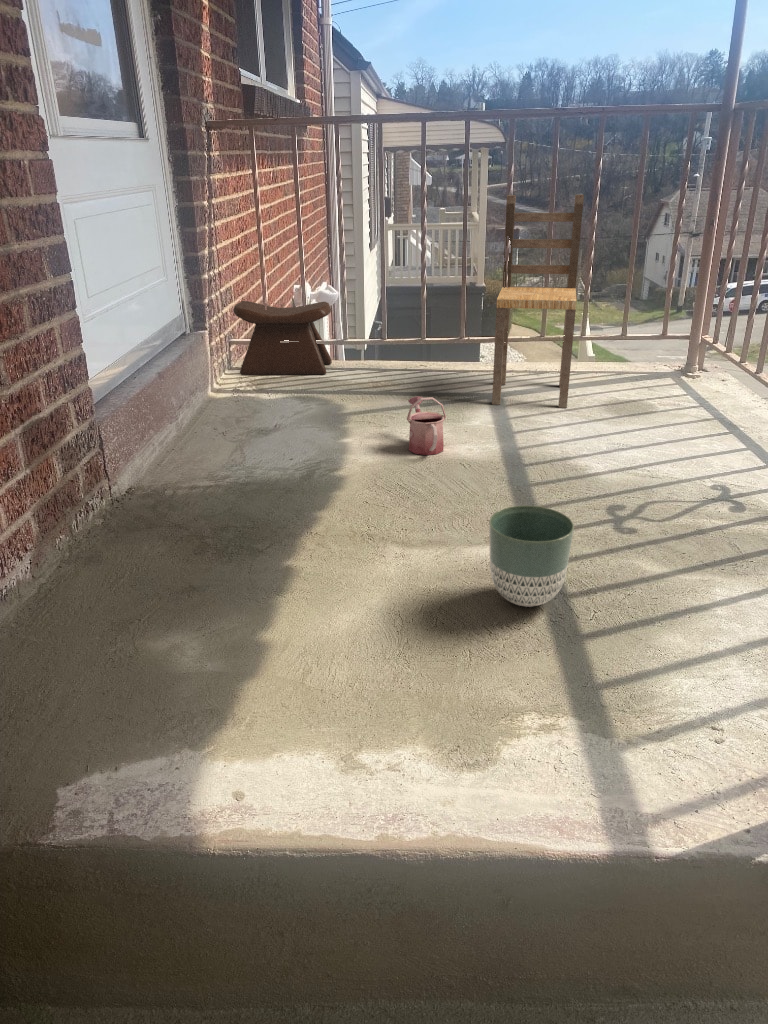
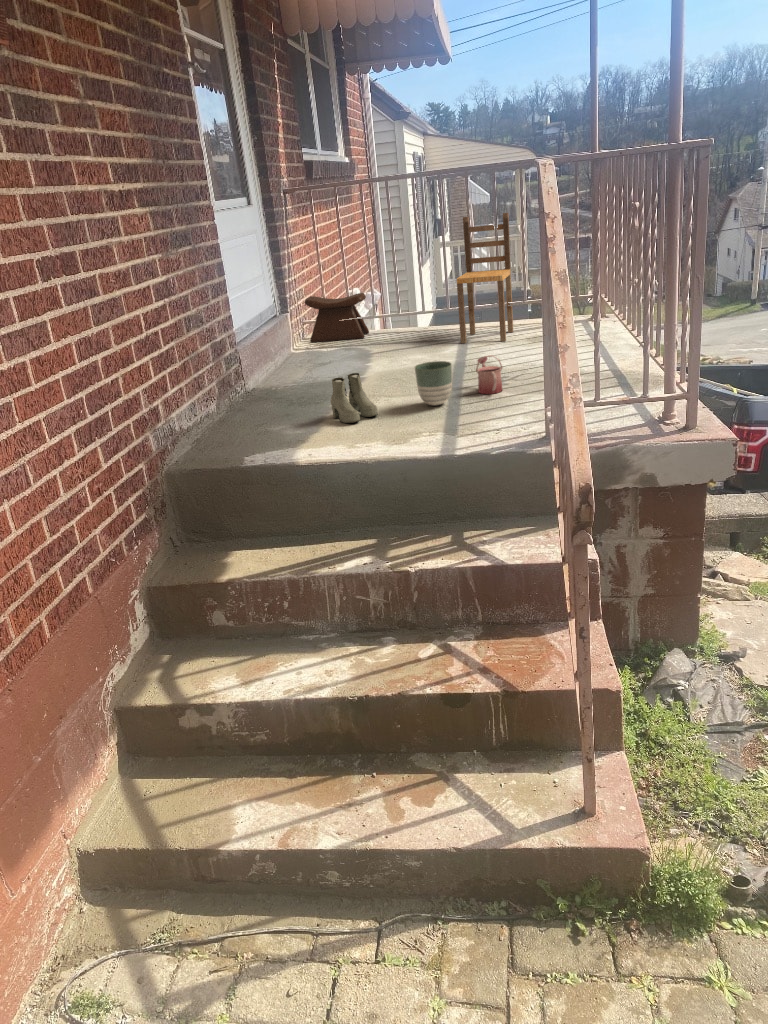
watering can: present [407,396,446,455] -> present [476,355,503,394]
boots: none [297,530,406,664] -> present [331,373,378,423]

